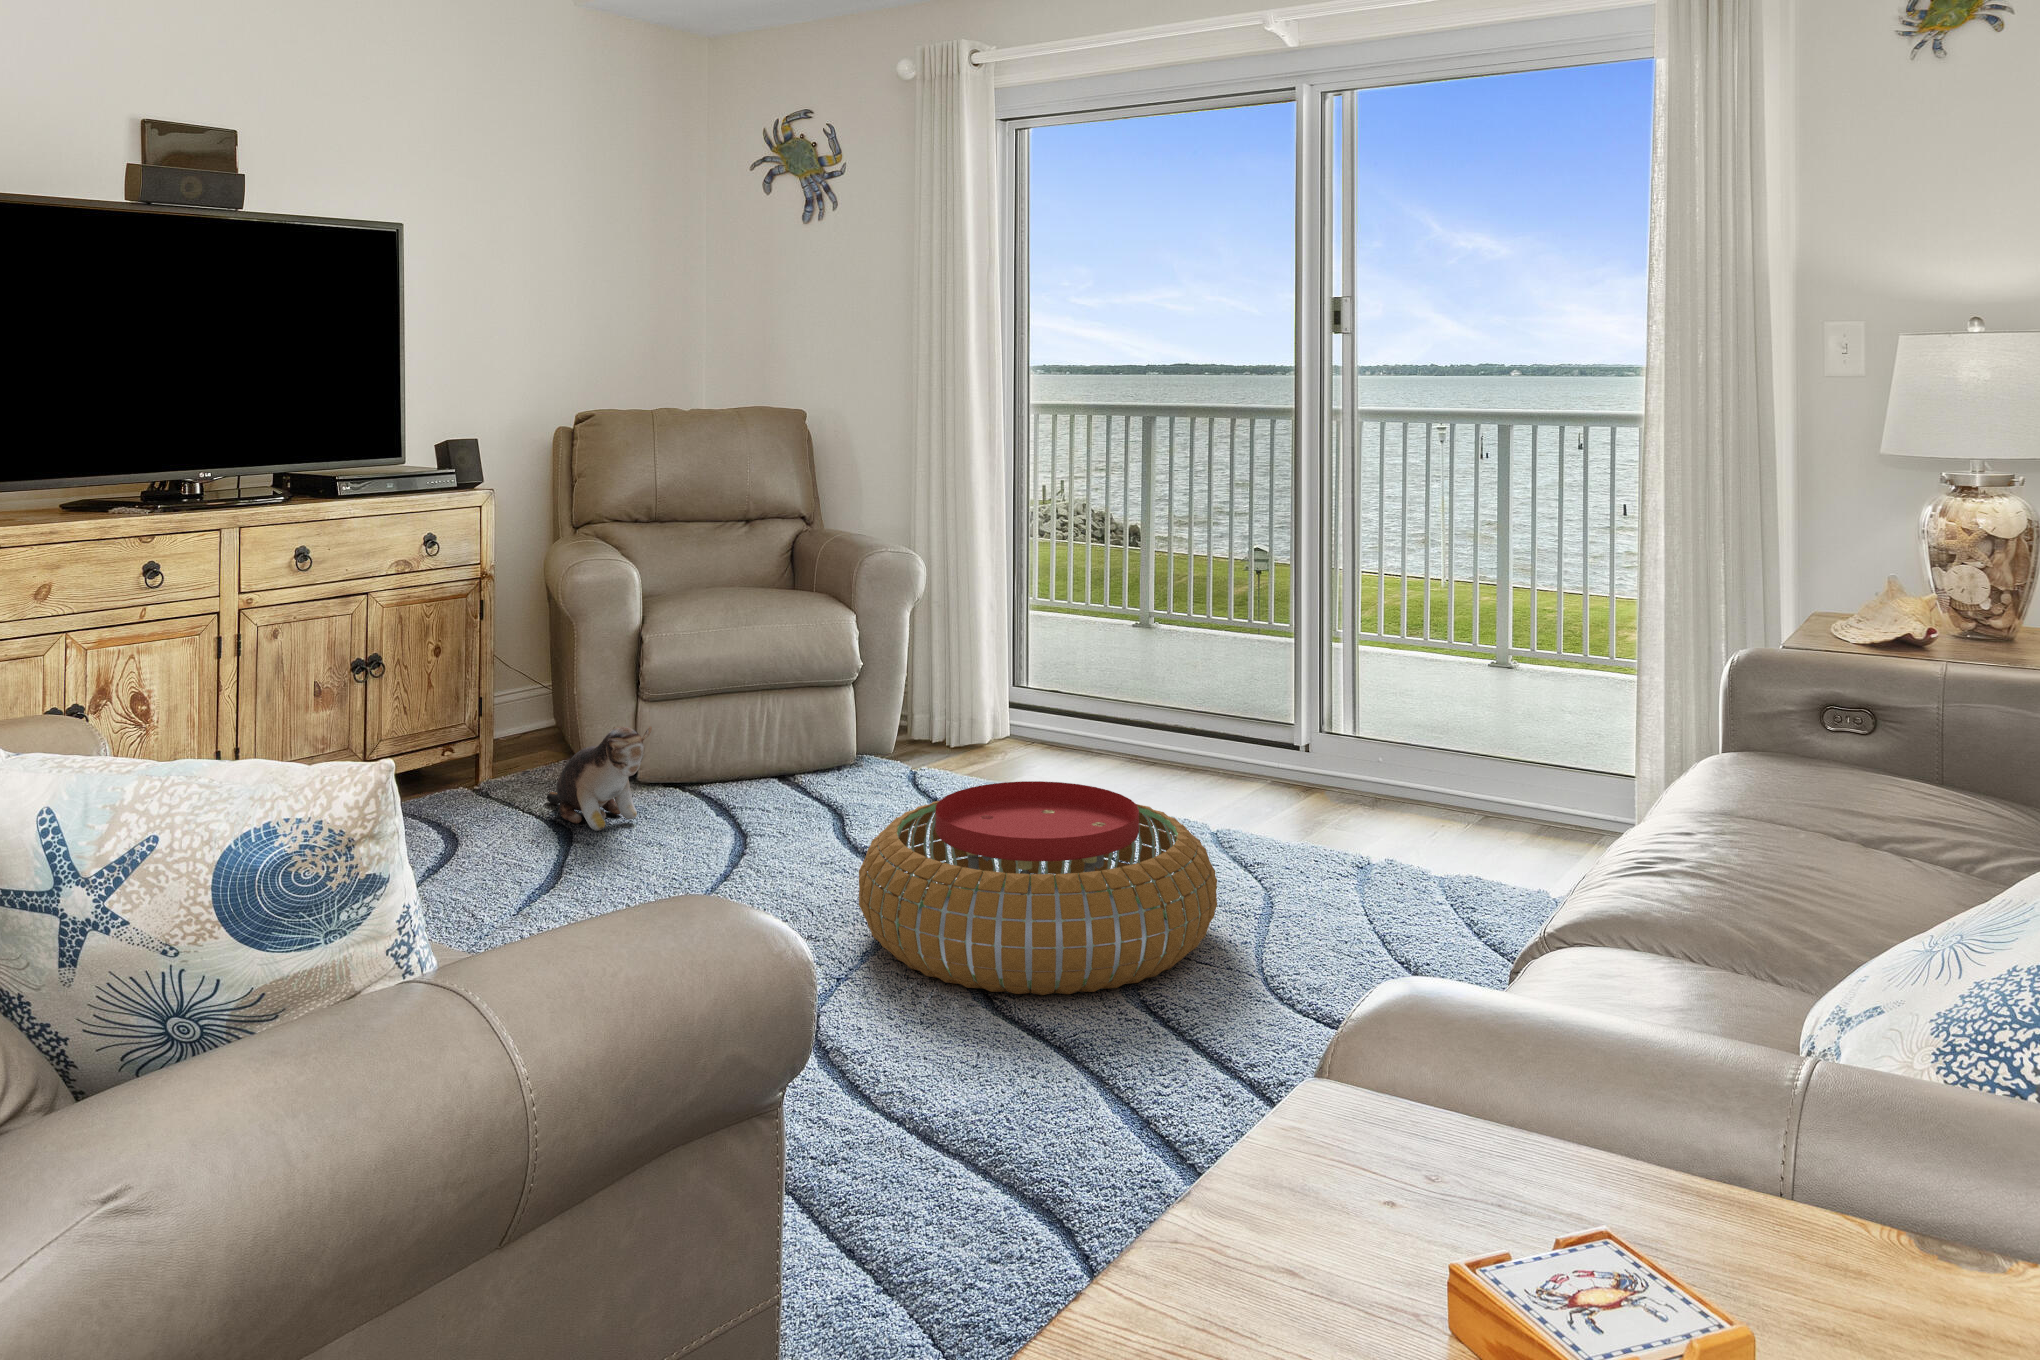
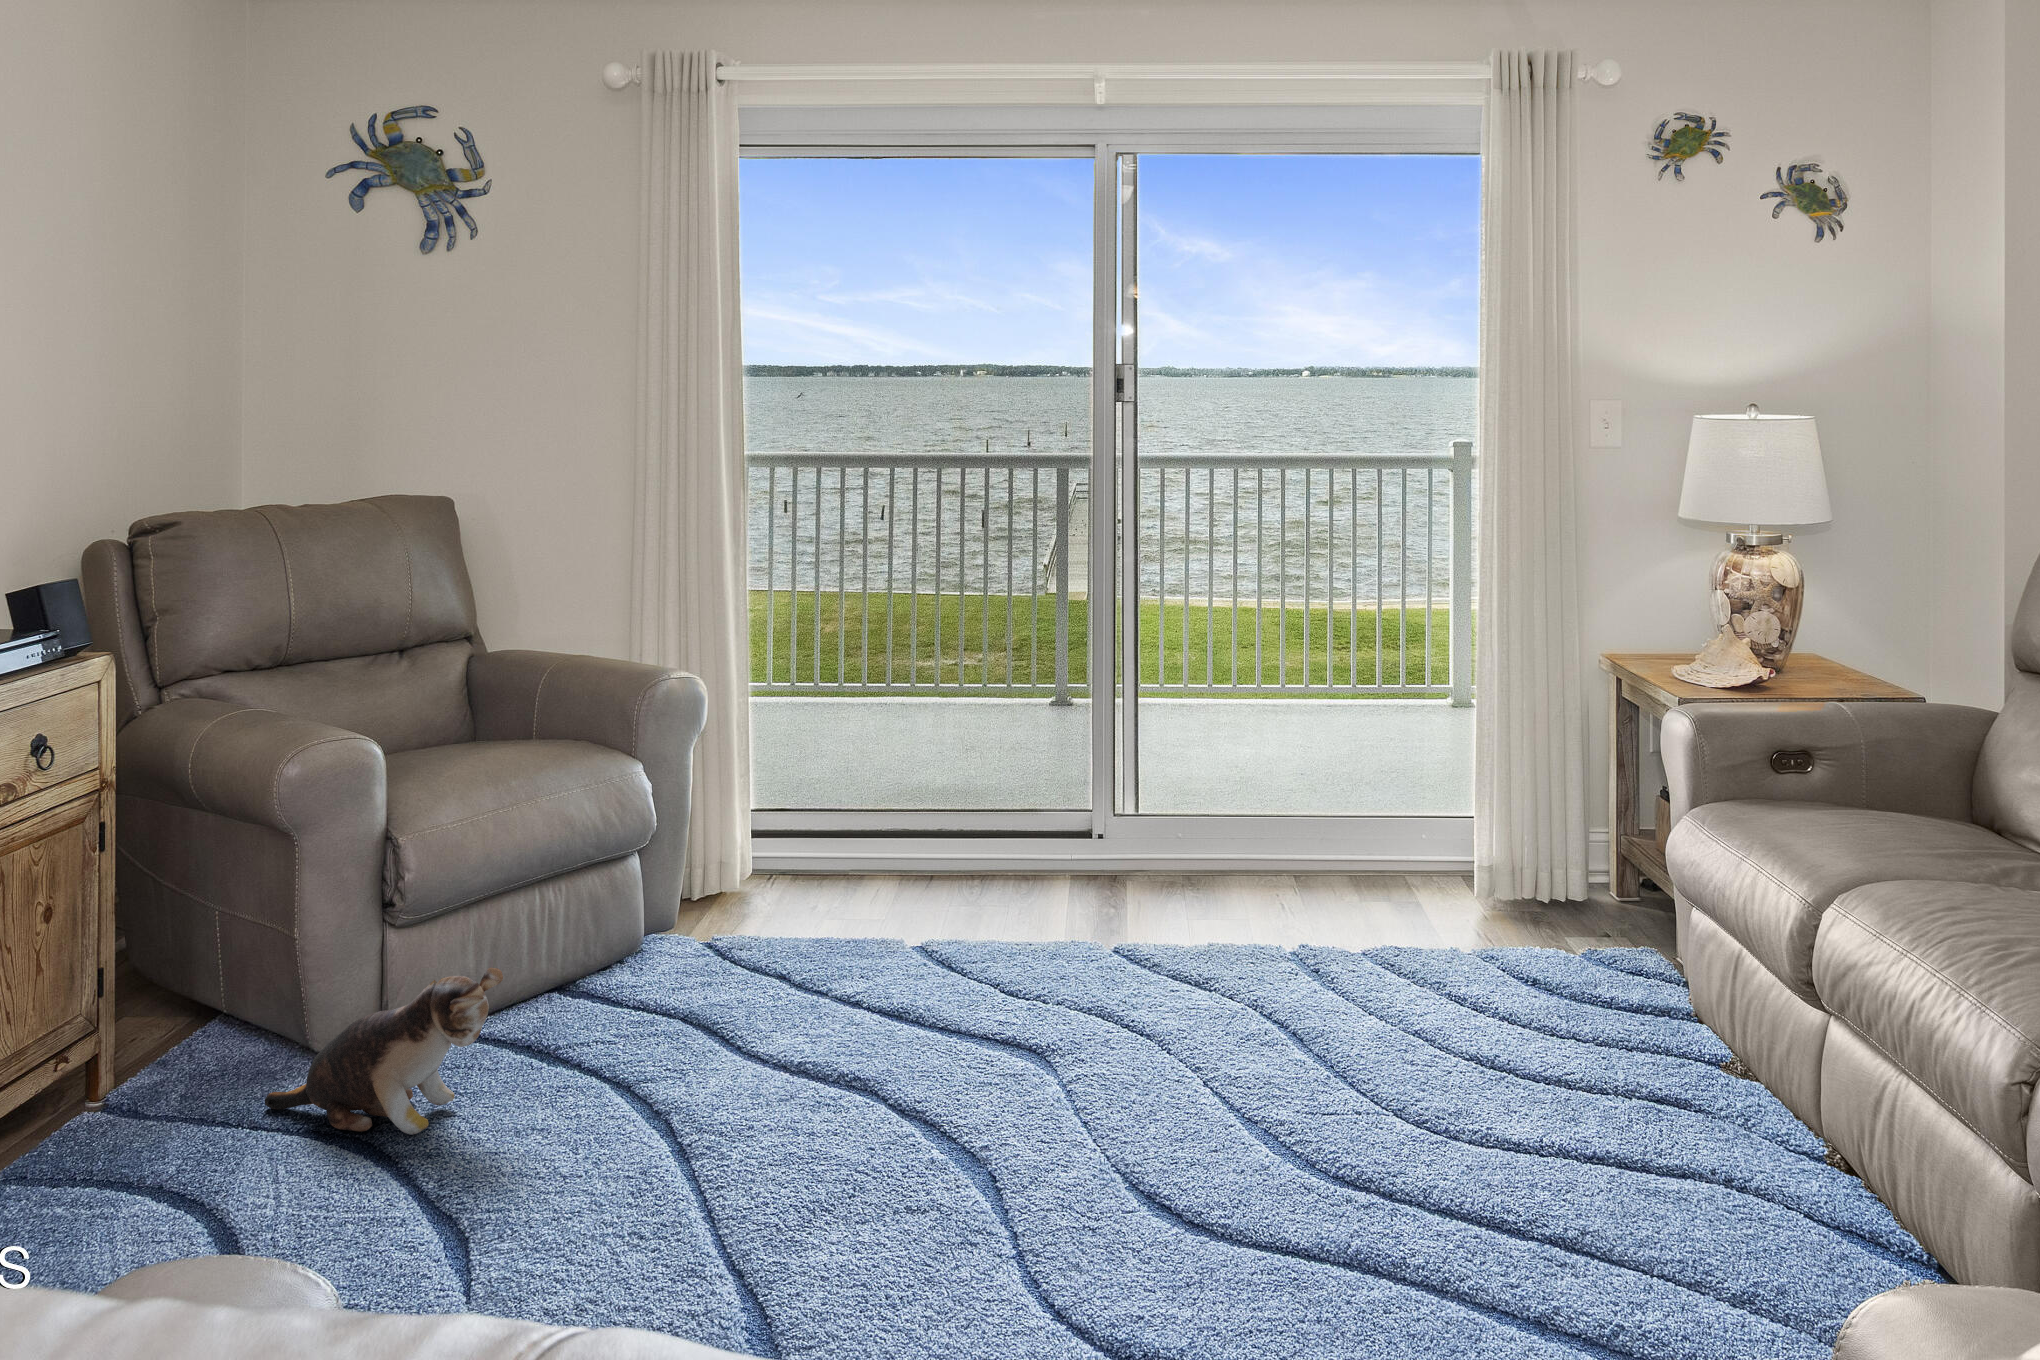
pouf: present [859,781,1217,995] -> none [945,938,1360,1215]

